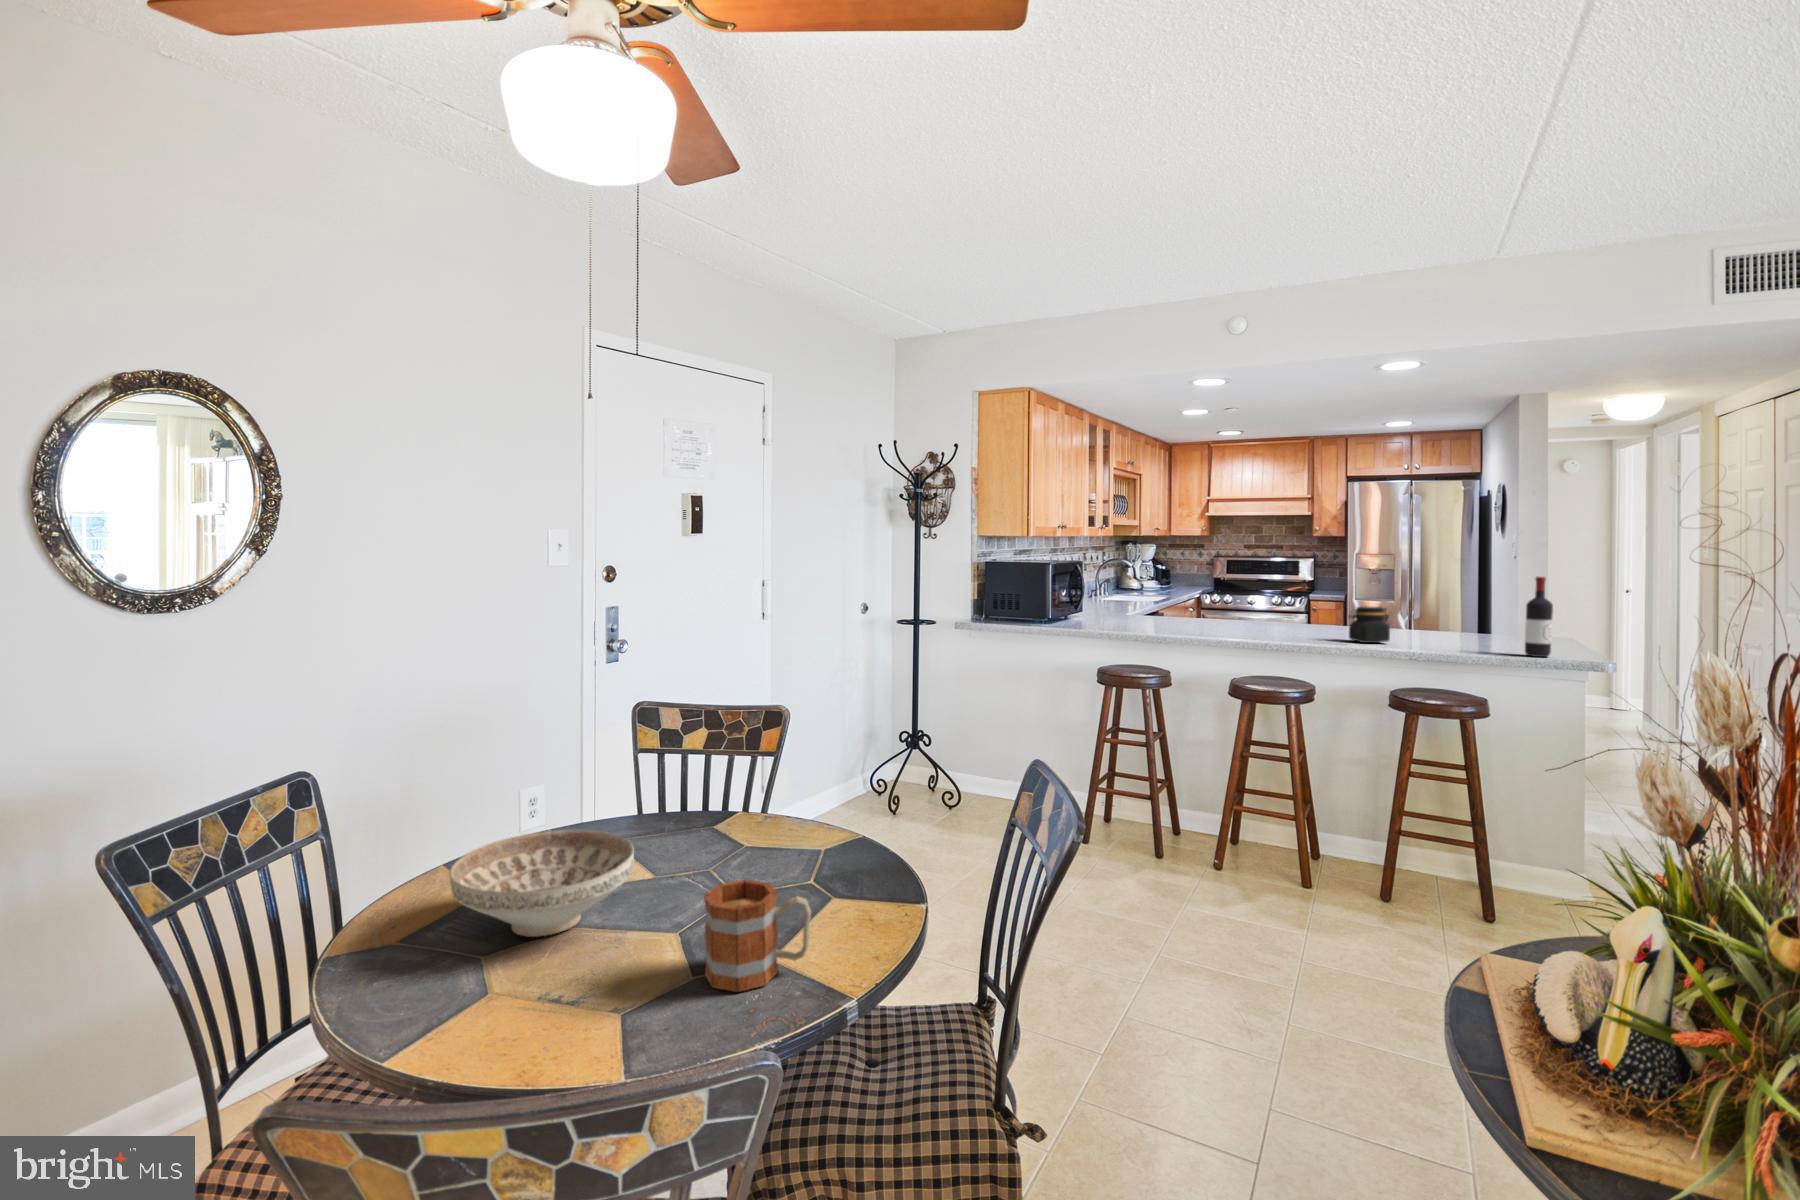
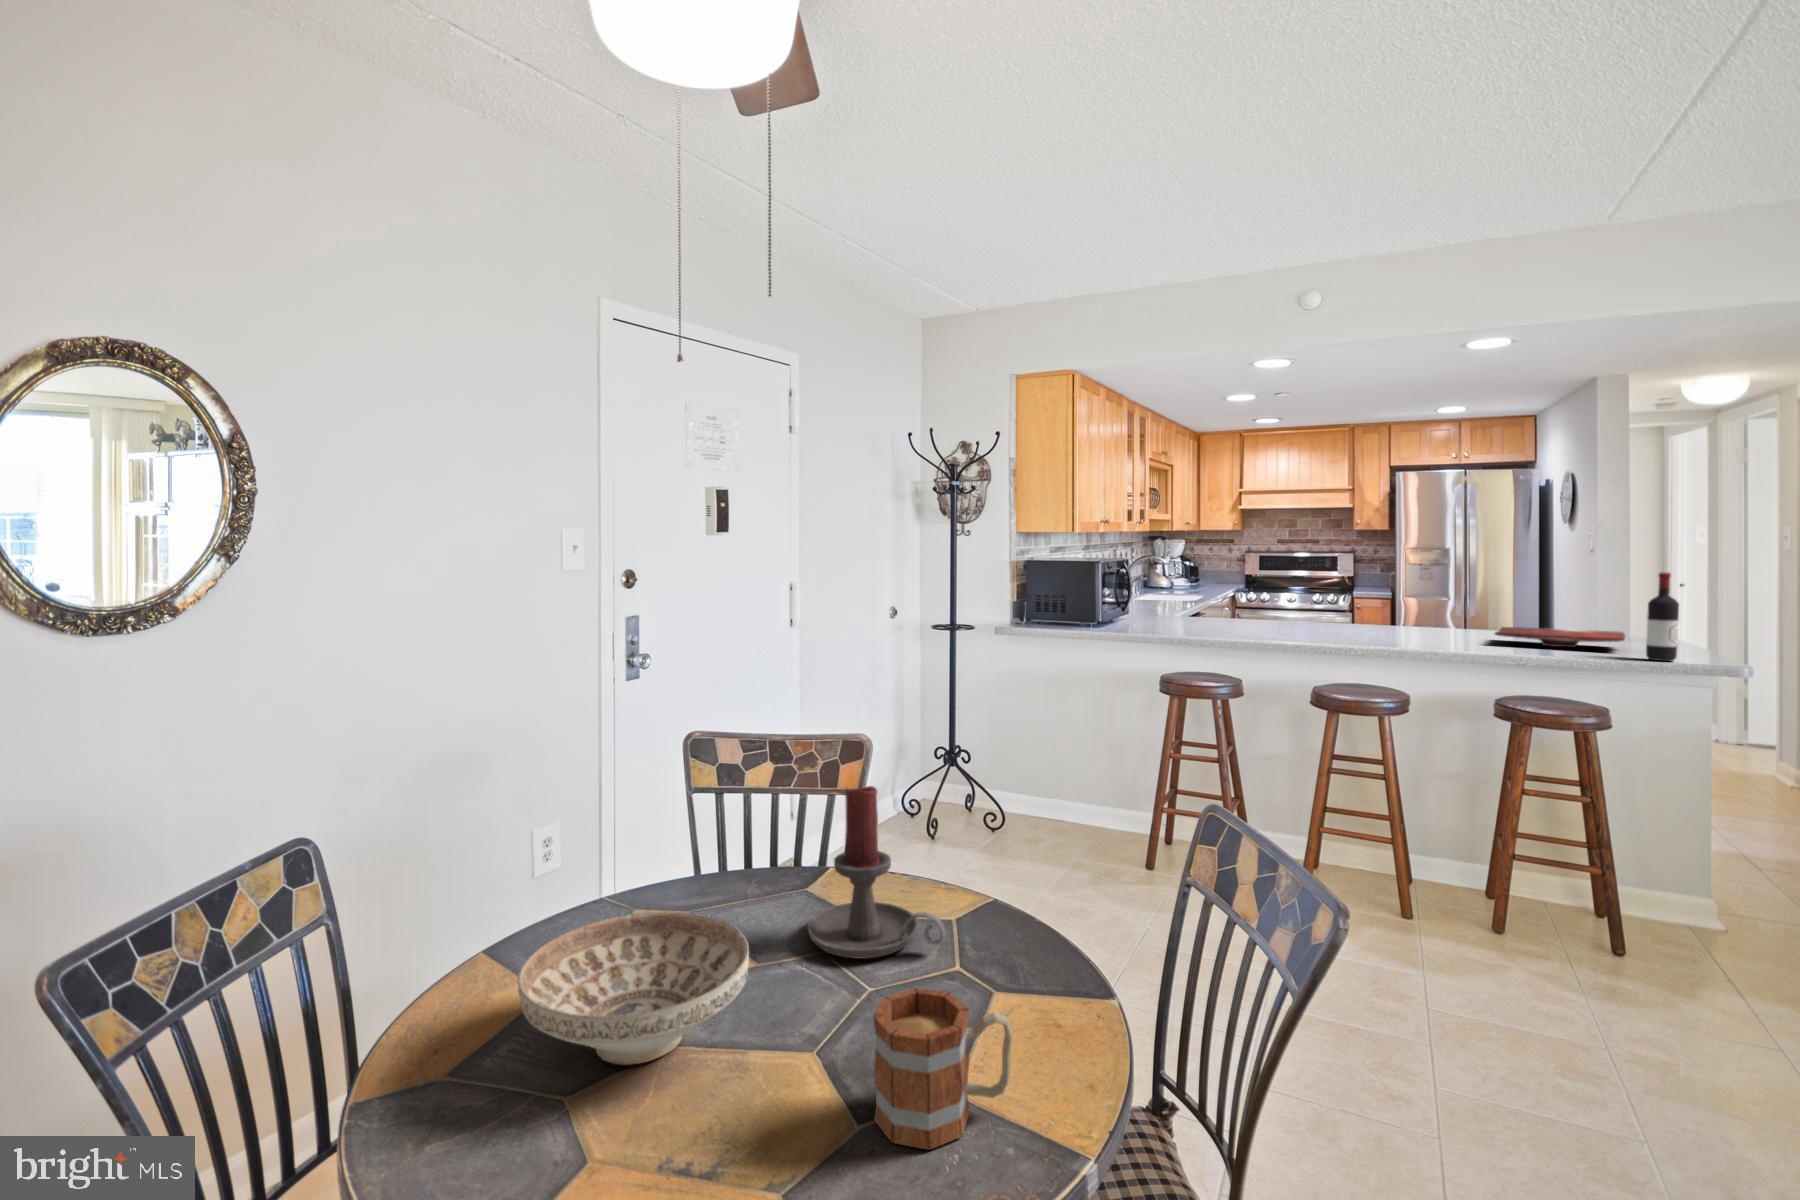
jar: present [1349,607,1390,643] -> none [1439,607,1487,647]
cutting board: none [1399,626,1518,644] -> present [1495,627,1625,648]
candle holder: none [702,737,809,874] -> present [808,786,946,959]

